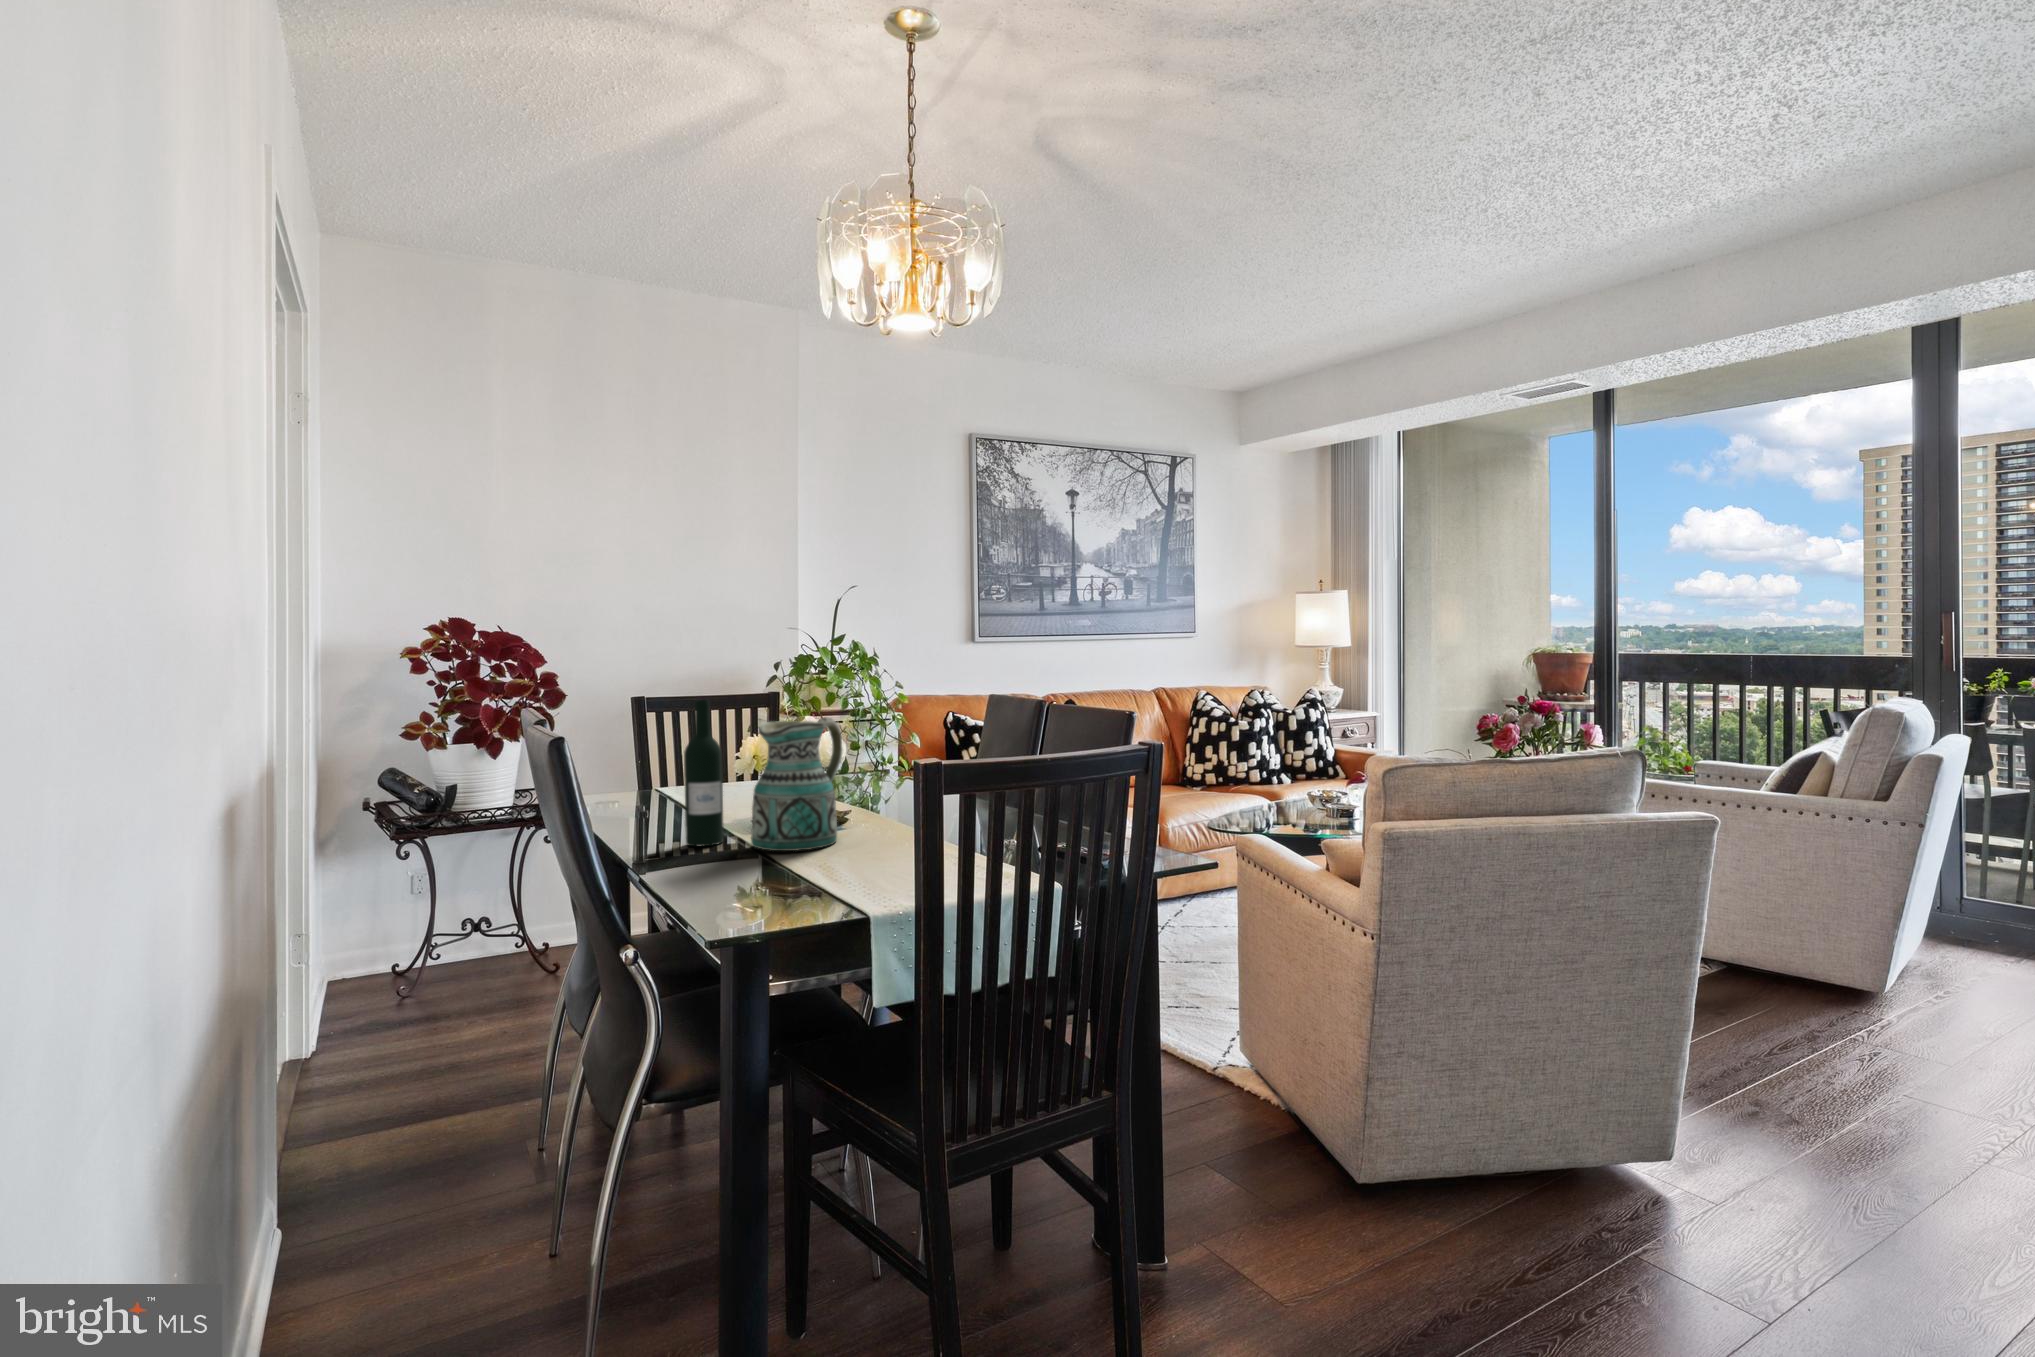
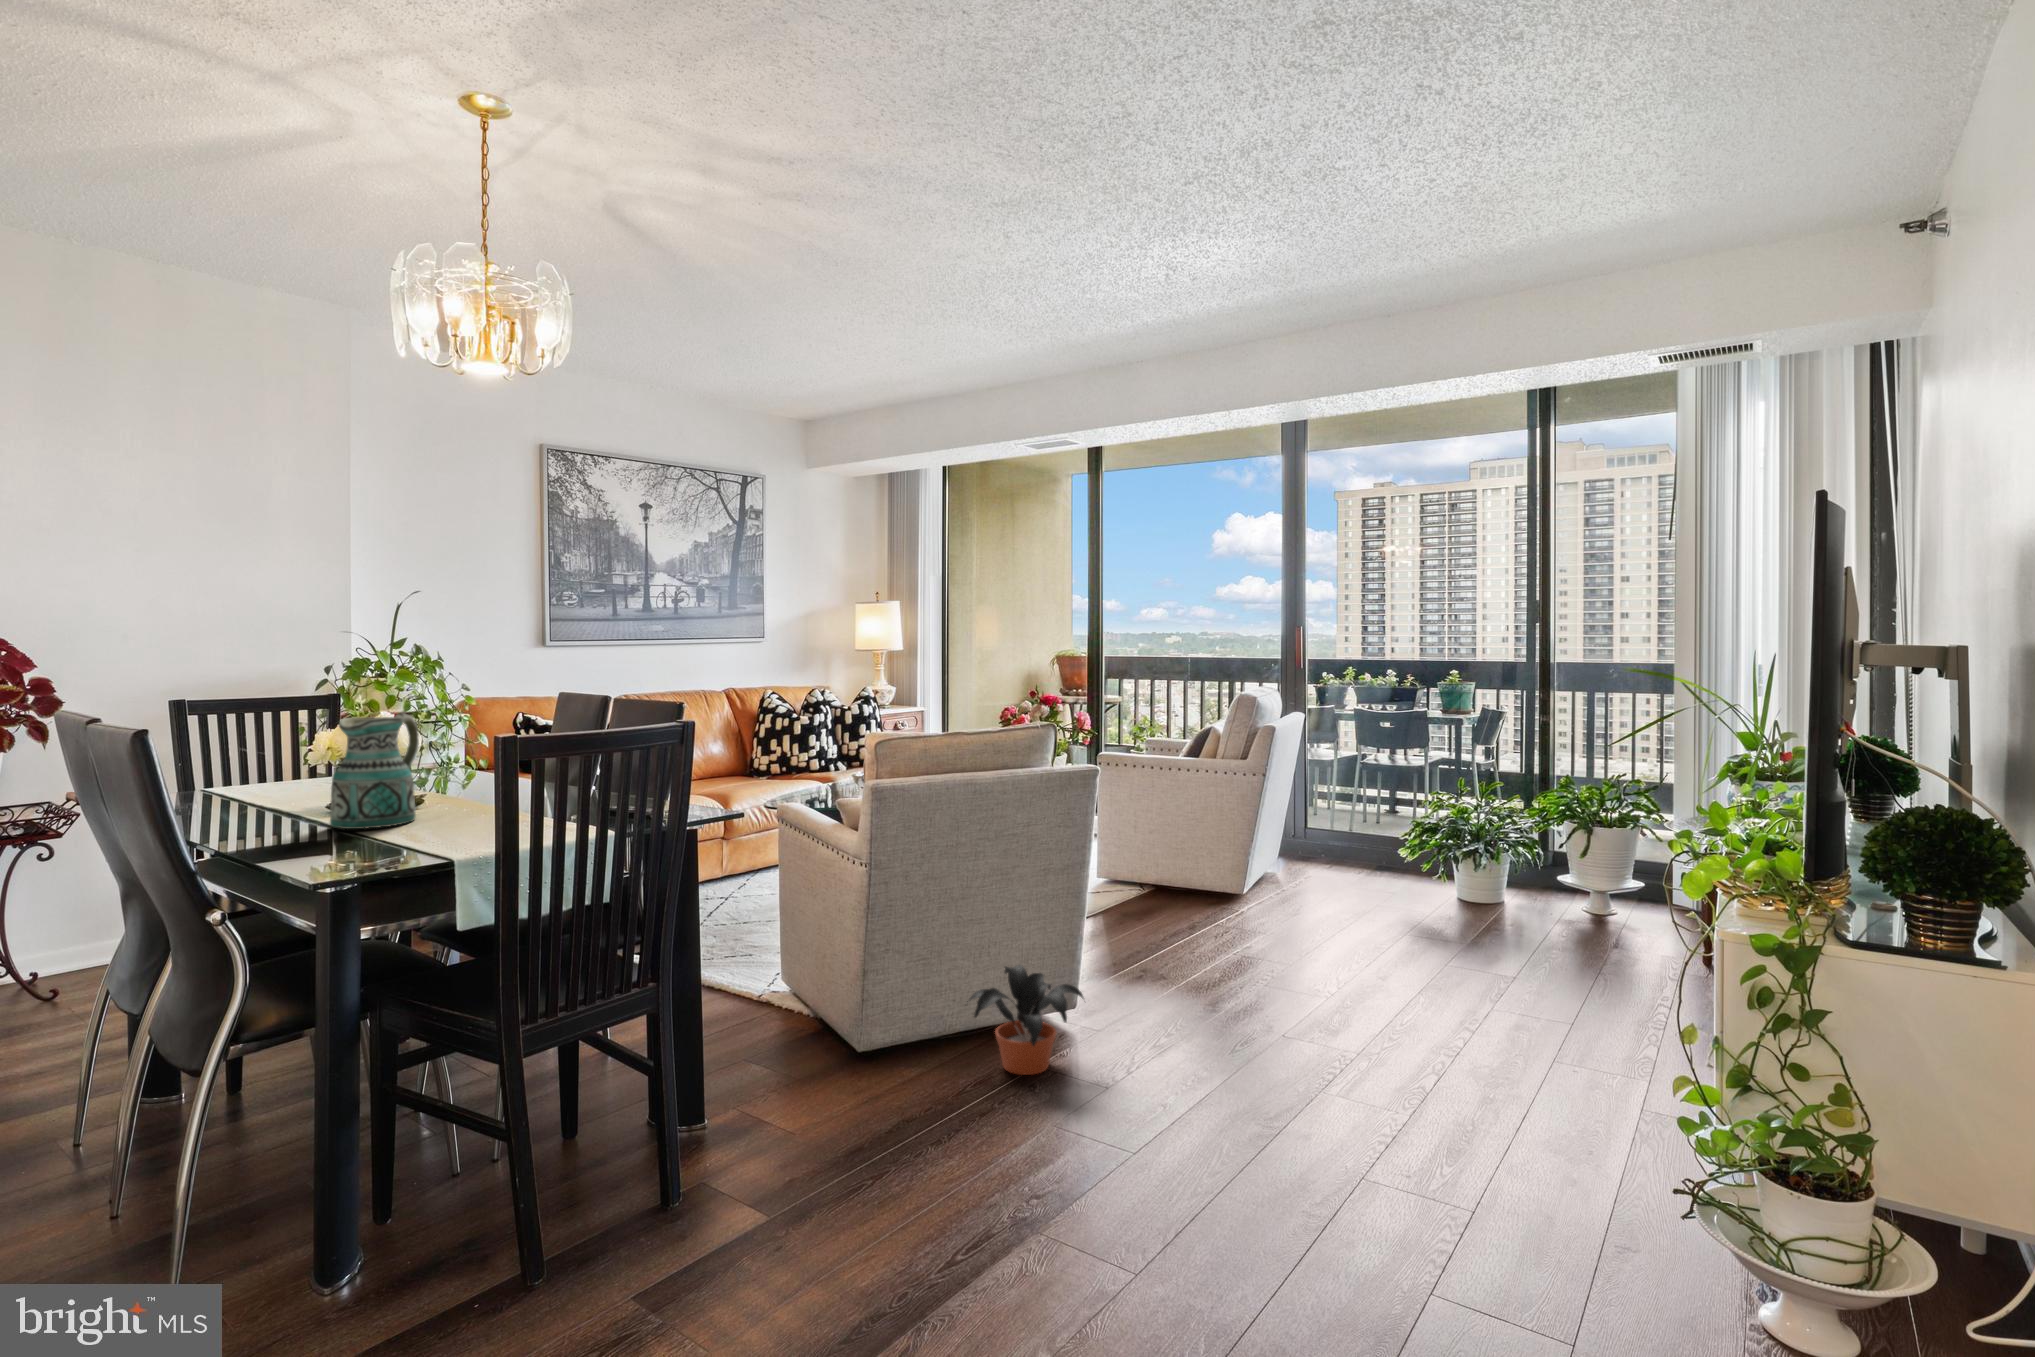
wine bottle: present [684,700,724,846] -> none [257,699,298,831]
potted plant: none [1520,1094,1723,1270] -> present [967,965,1083,1075]

